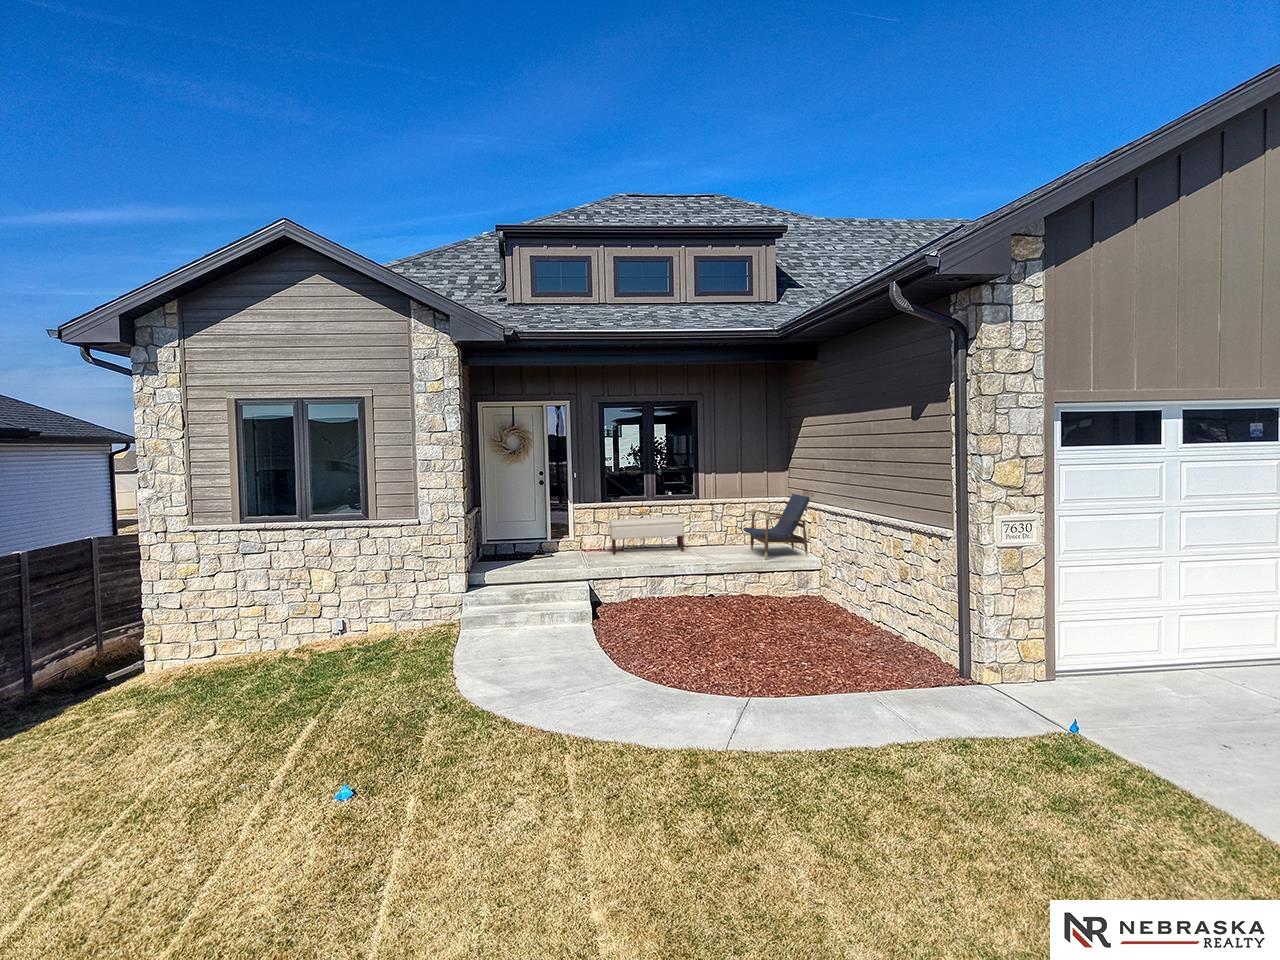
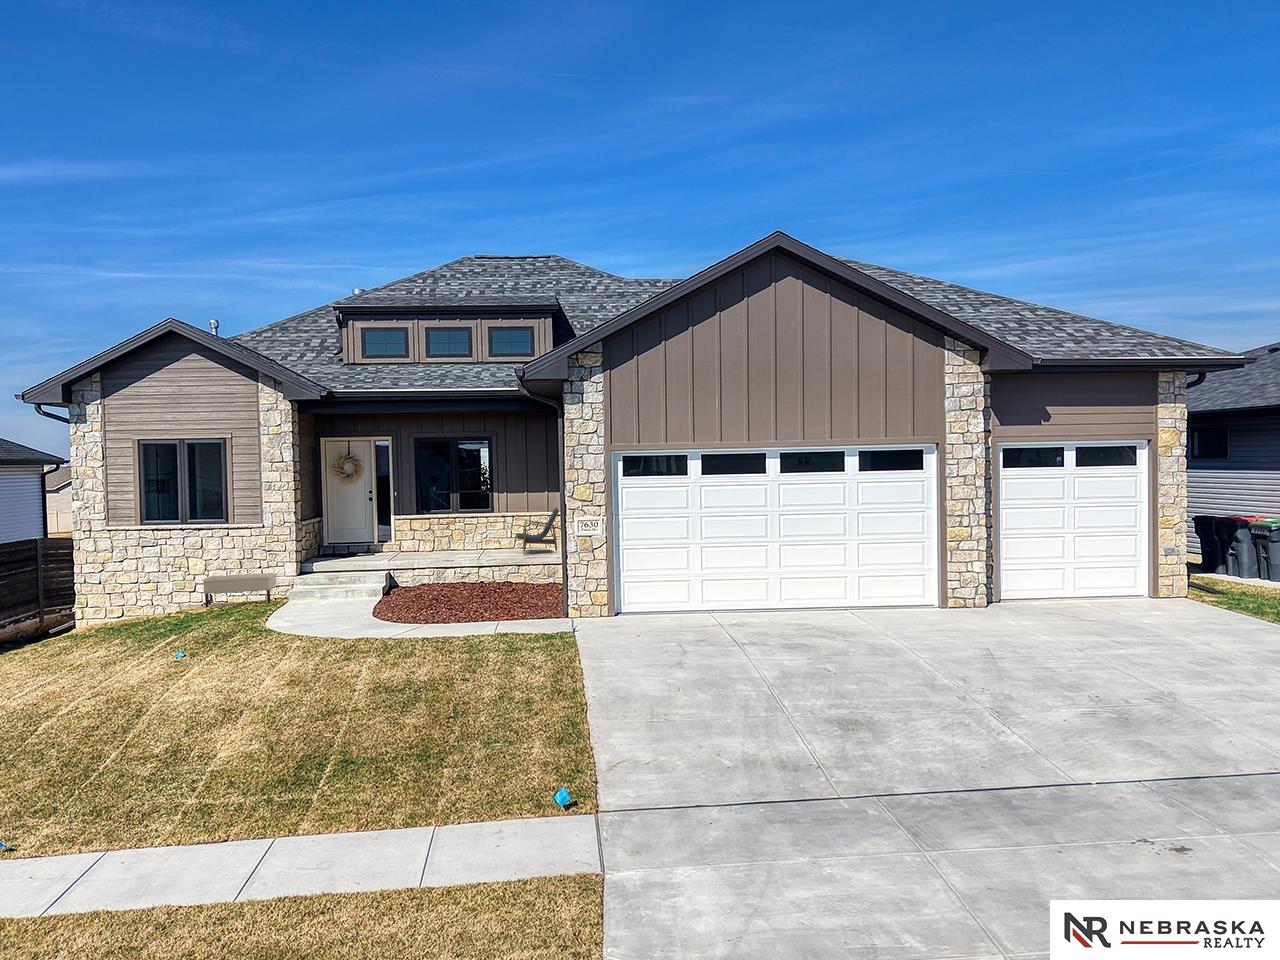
bench: present [610,516,684,555] -> present [203,573,277,607]

